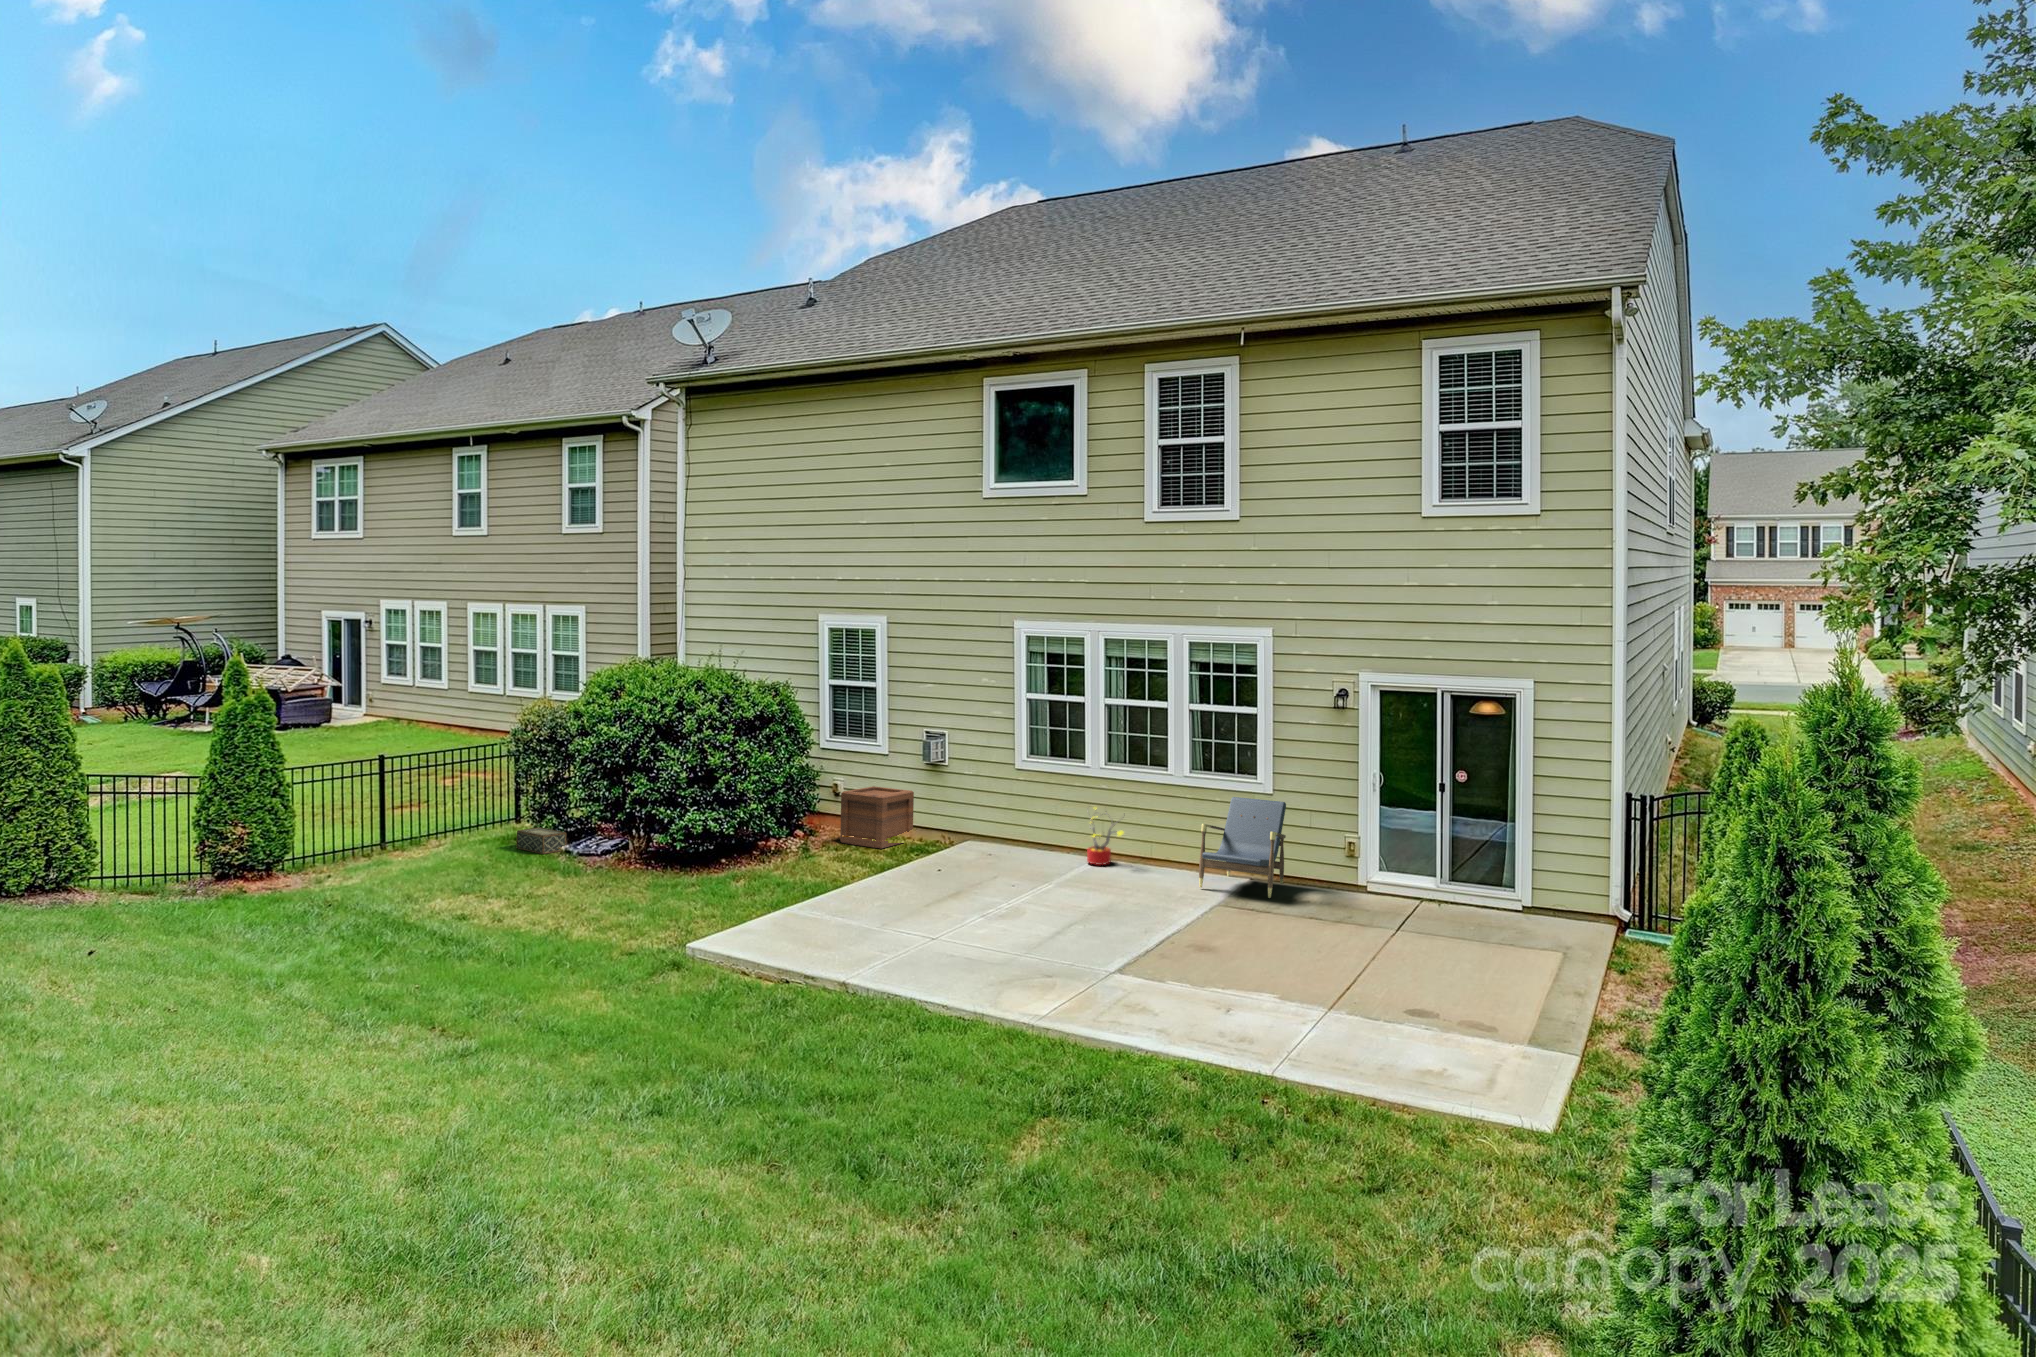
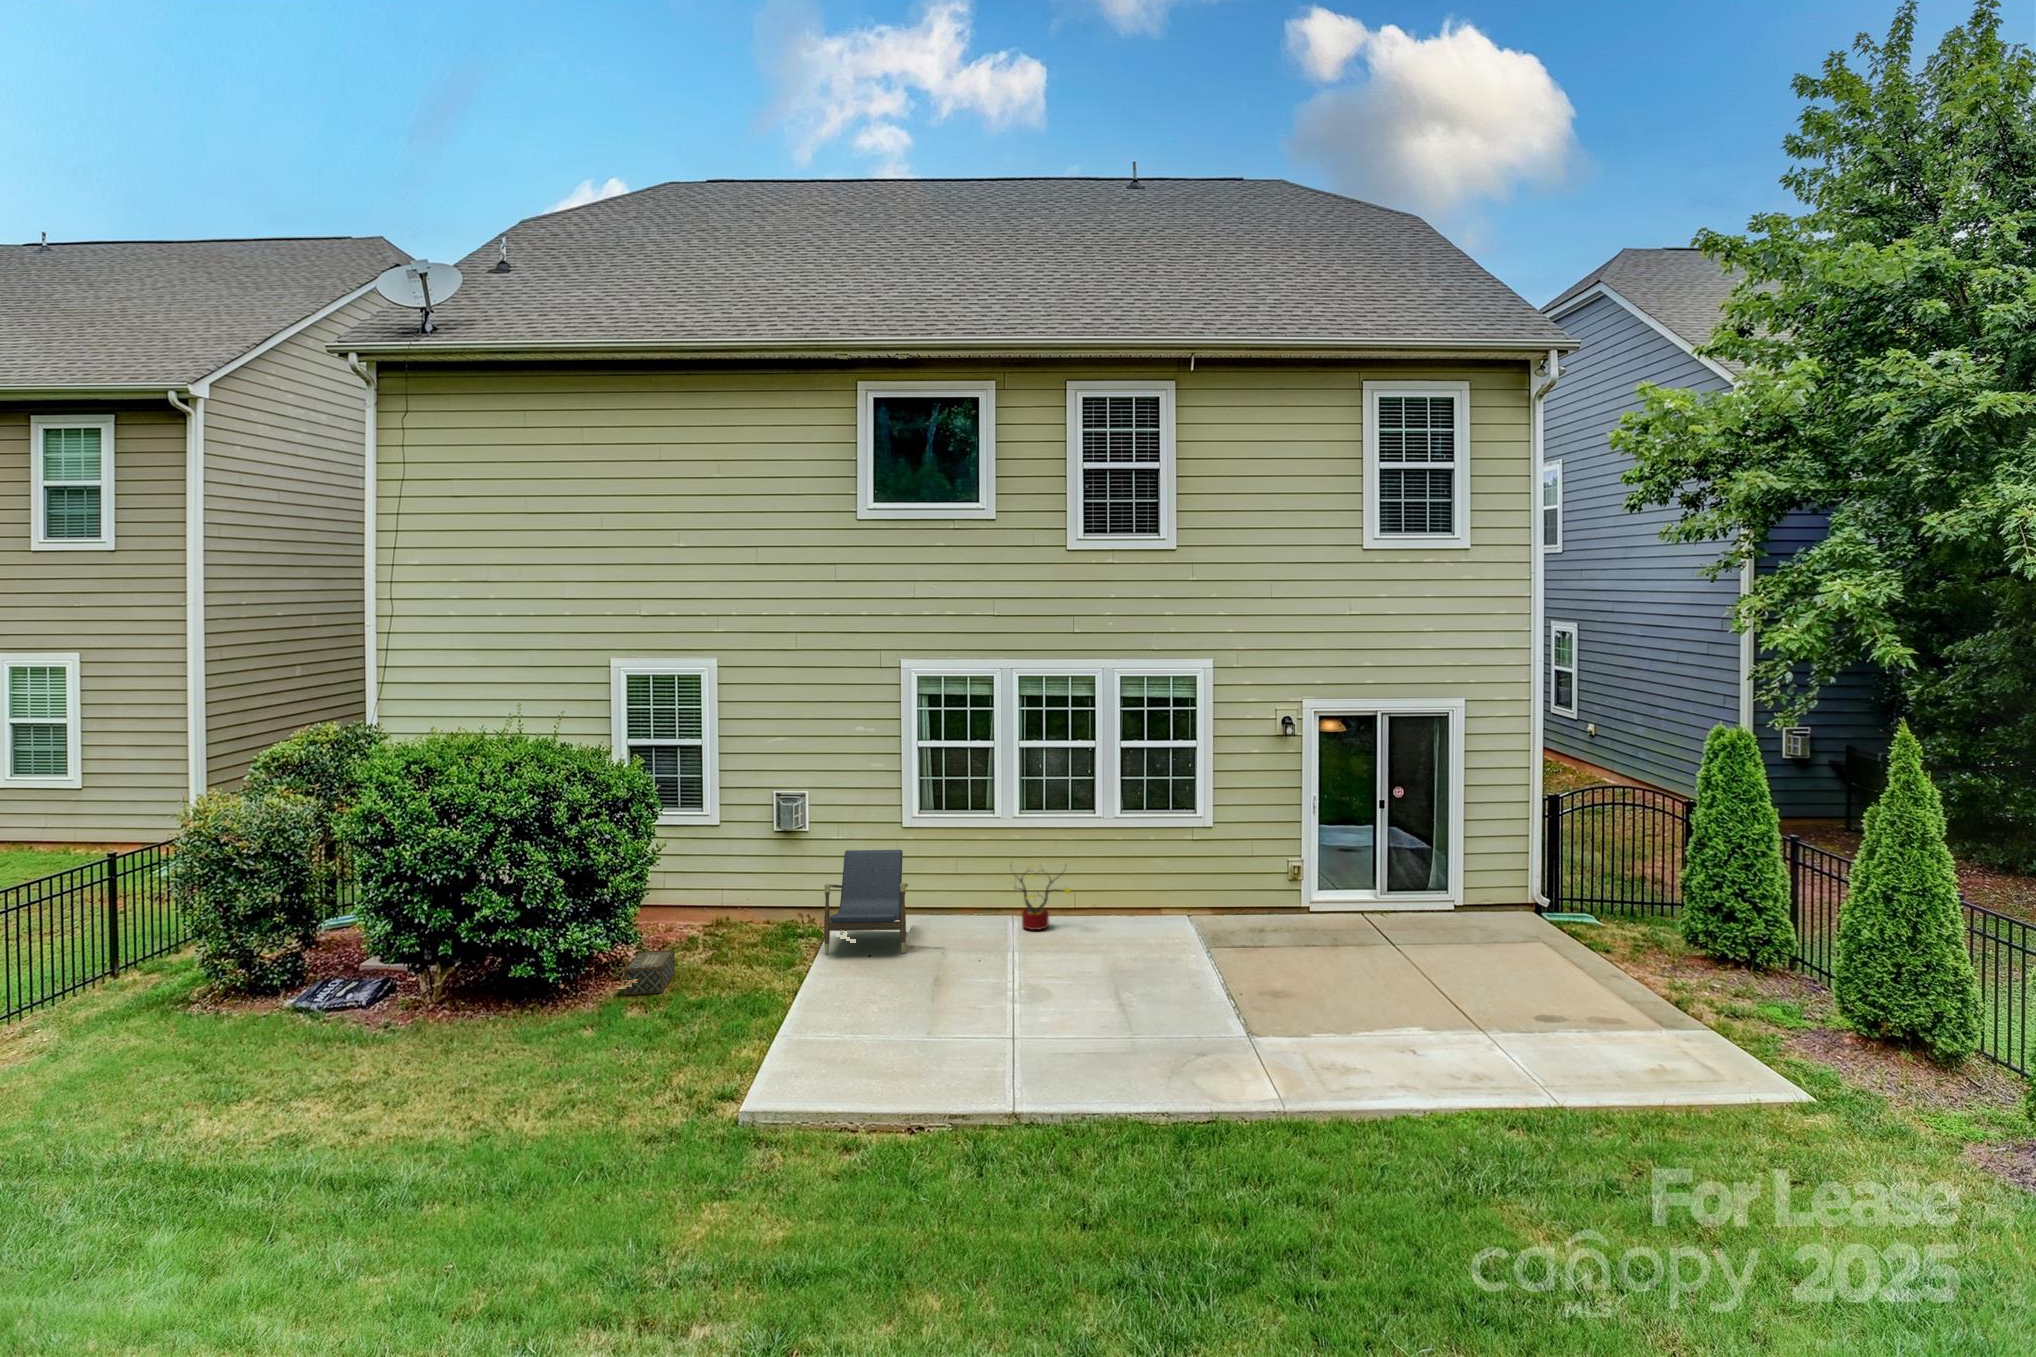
wooden crate: present [840,786,914,849] -> none [681,872,766,952]
lounge chair: present [1199,797,1286,898] -> present [824,850,908,954]
woven basket: present [517,827,566,854] -> present [624,950,675,995]

